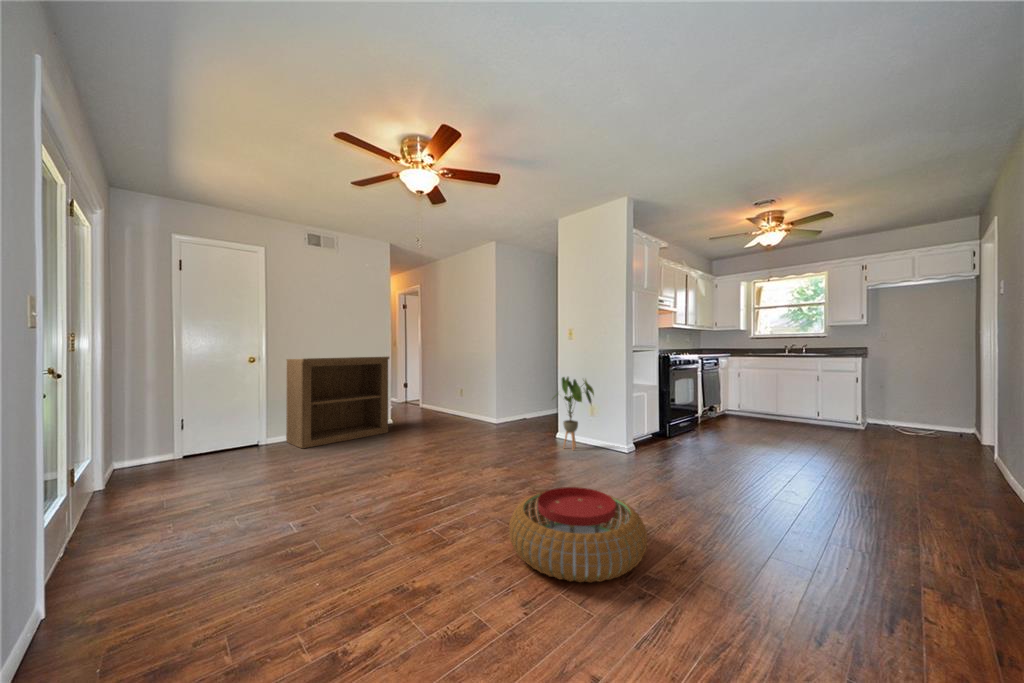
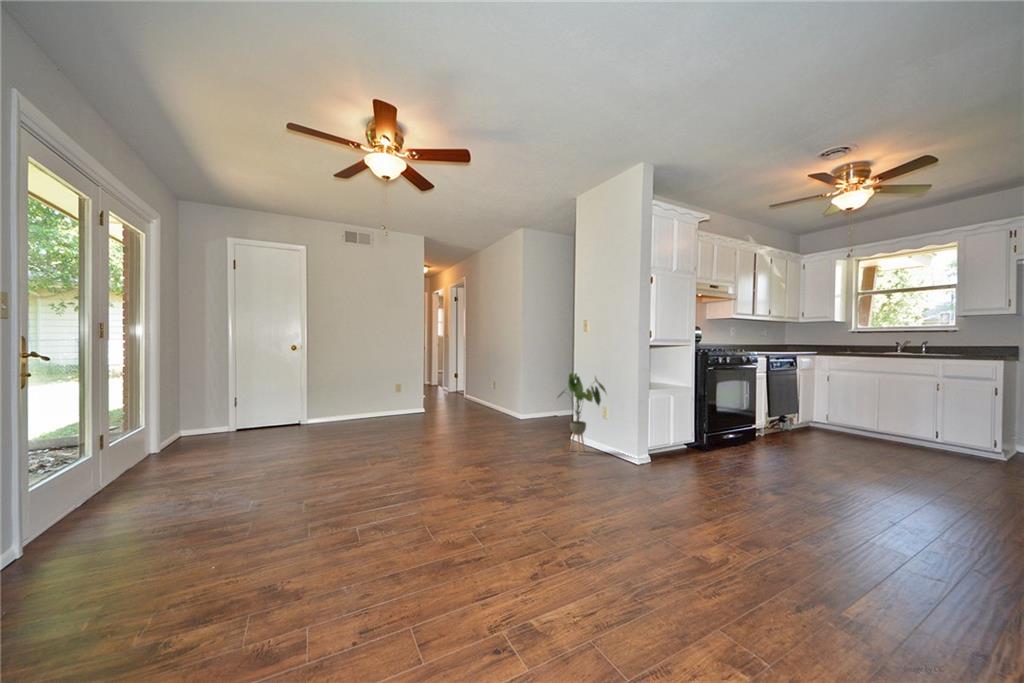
bookshelf: present [286,357,389,448] -> none [324,346,416,430]
pouf: present [509,487,647,582] -> none [397,502,554,621]

